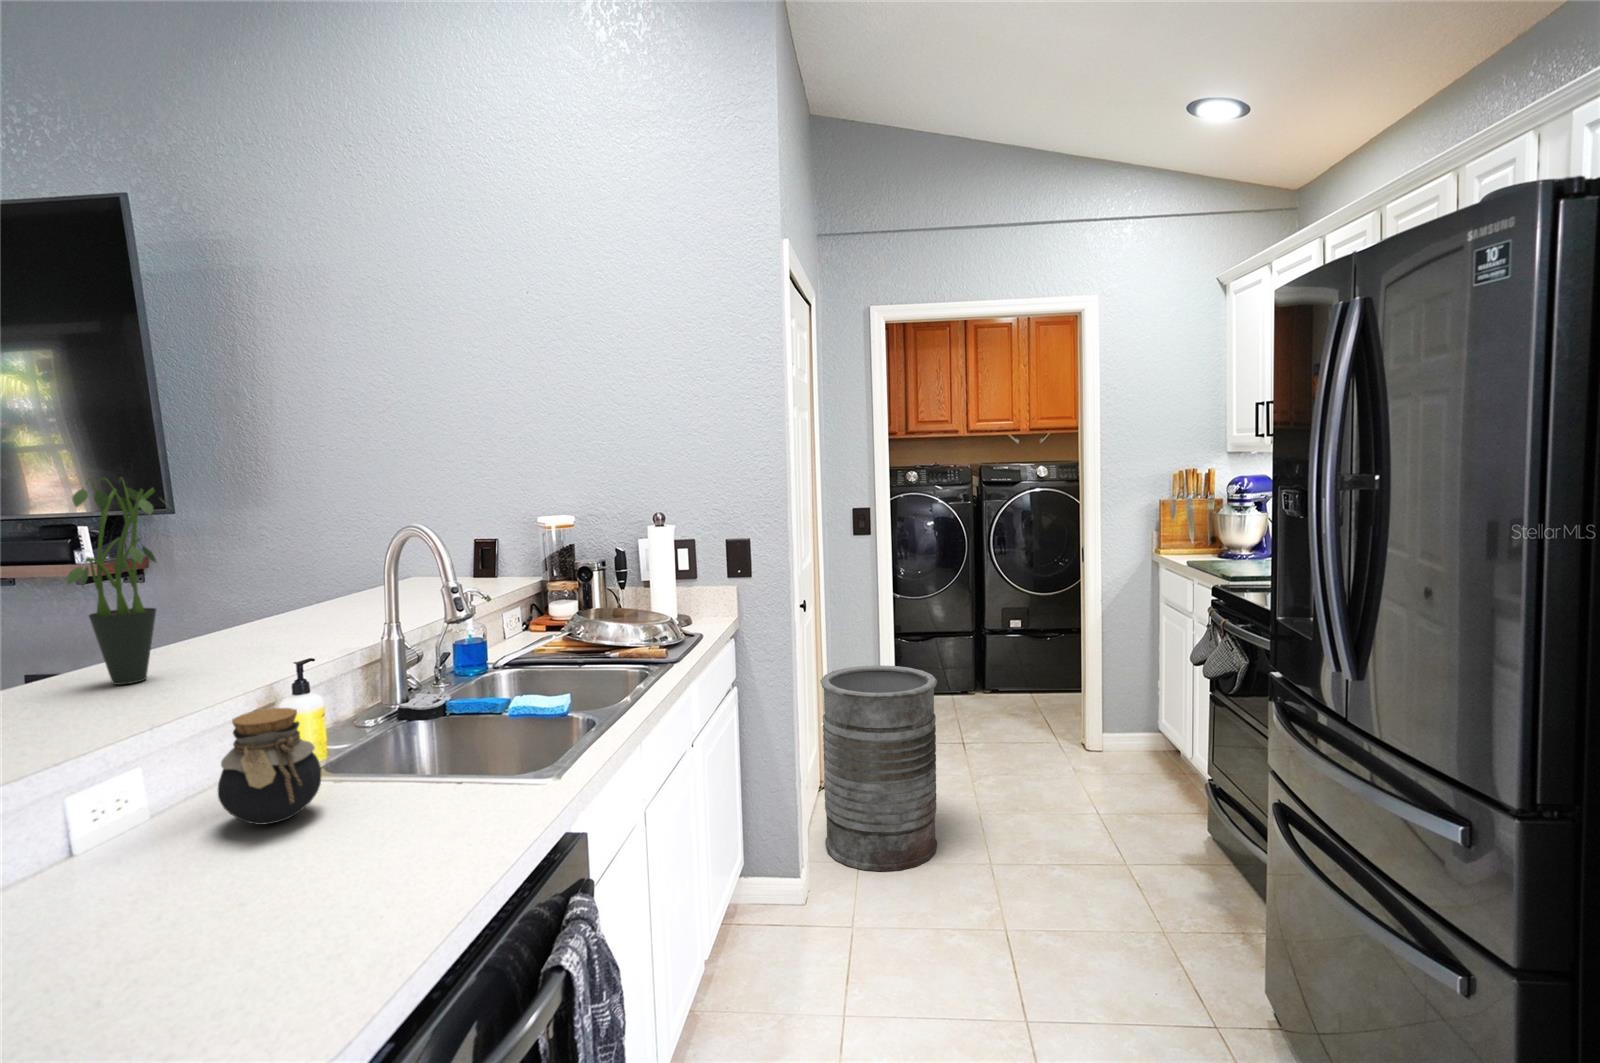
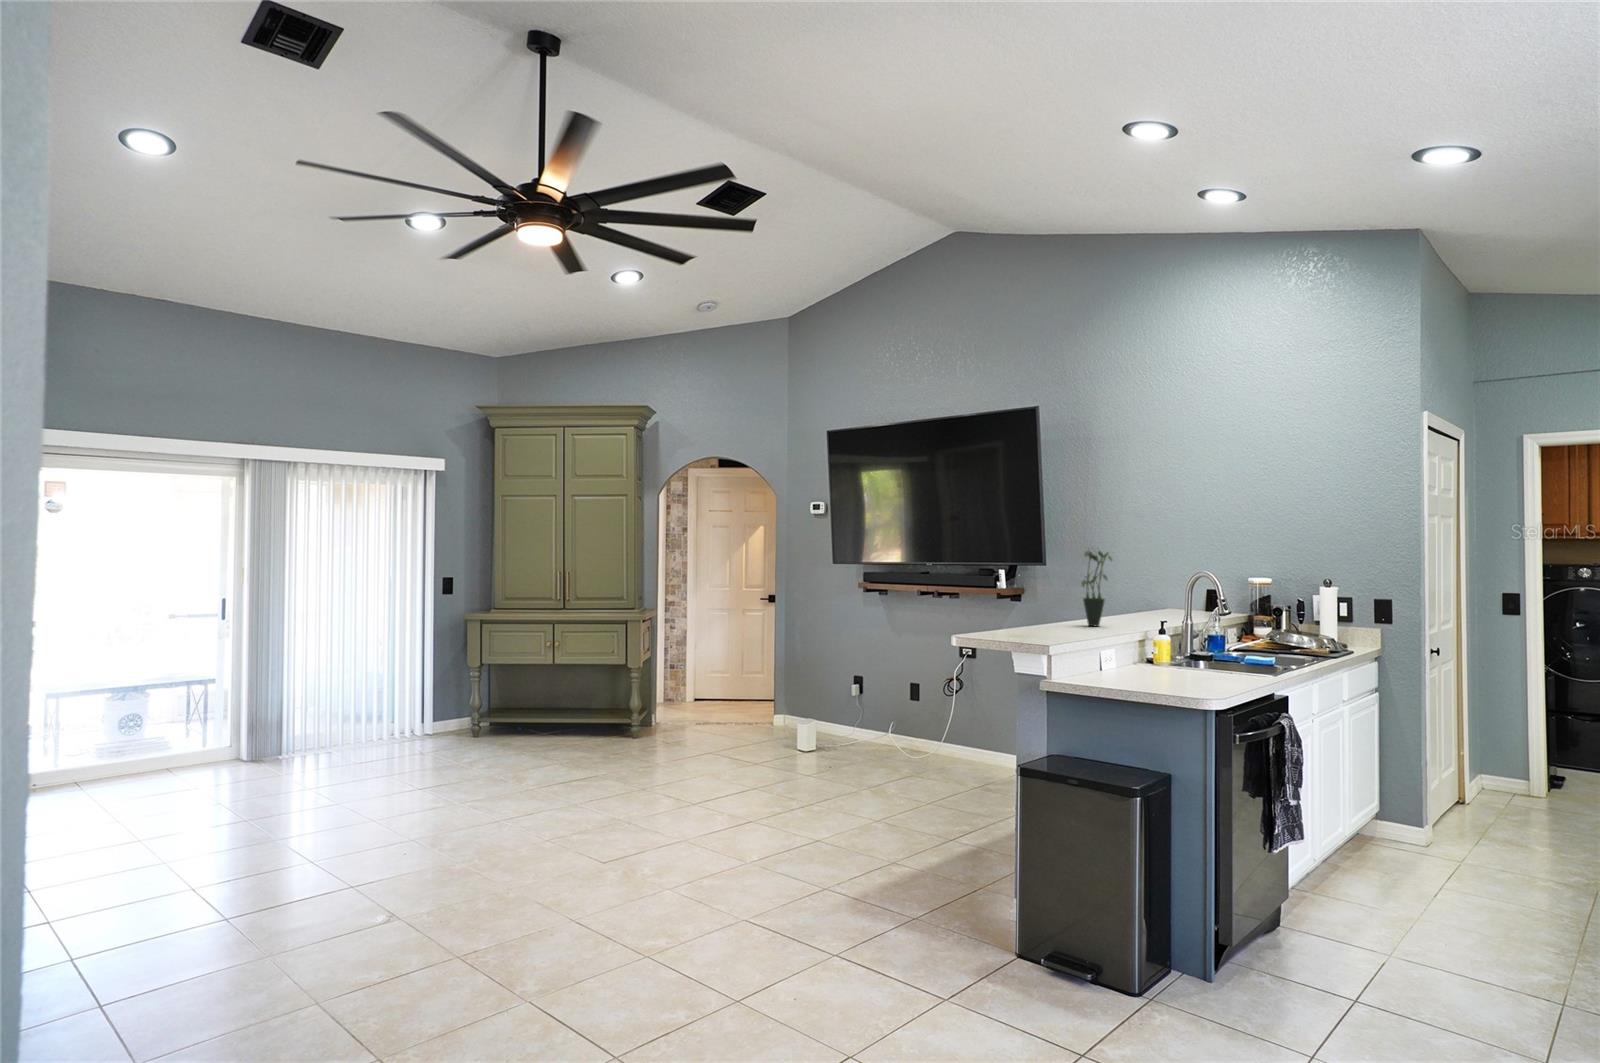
trash can: present [820,665,937,872] -> none [1451,706,1554,852]
jar: present [218,708,321,825] -> none [1149,633,1184,672]

